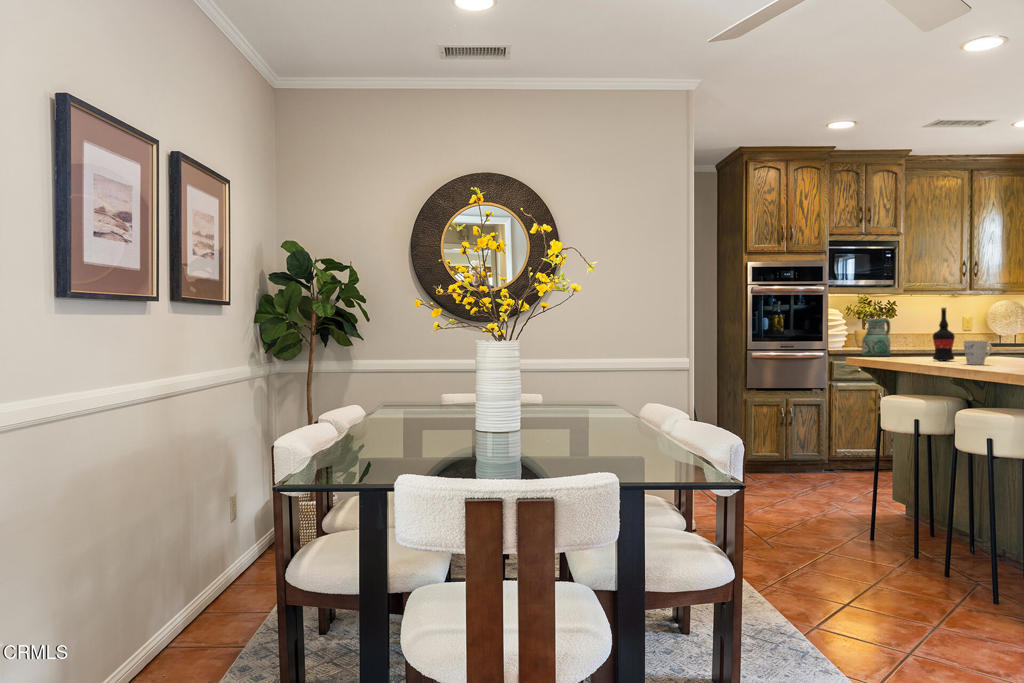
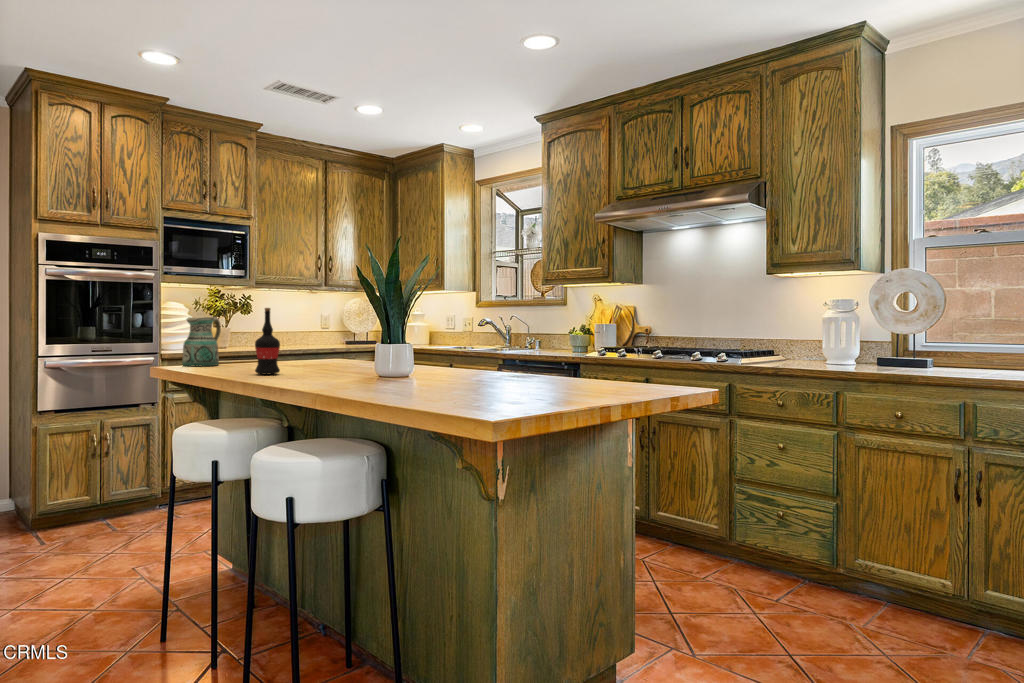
mug: present [964,341,992,365] -> none [281,352,312,383]

